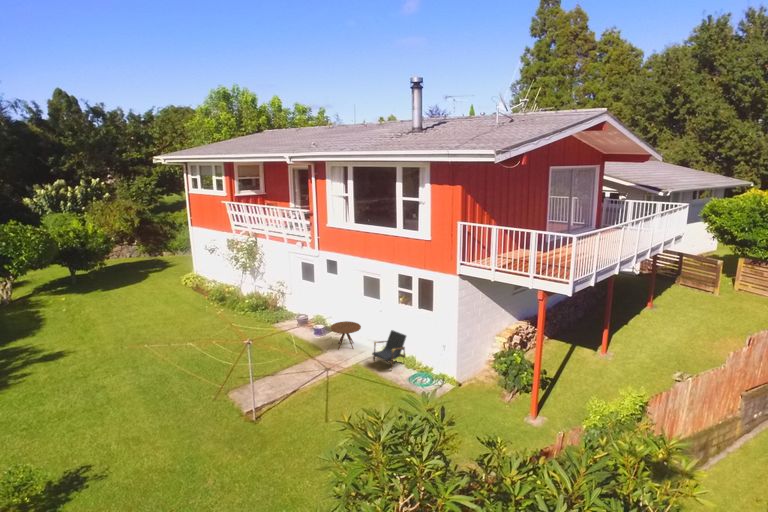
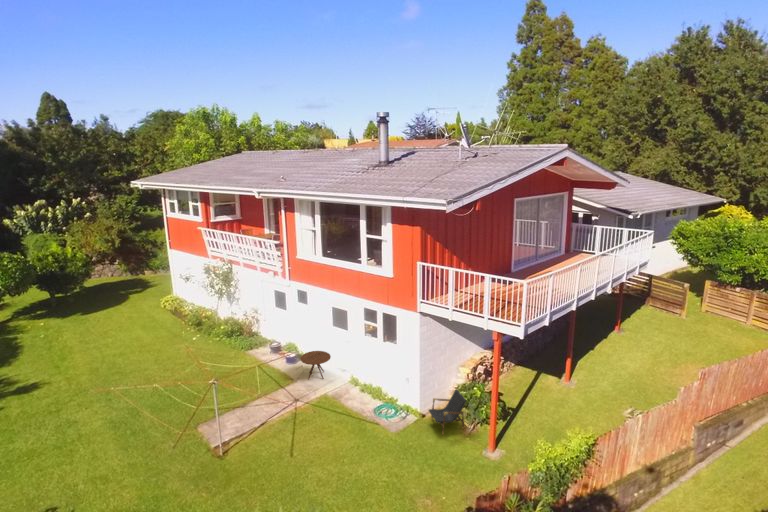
lounge chair: present [372,330,406,370] -> present [429,390,467,434]

